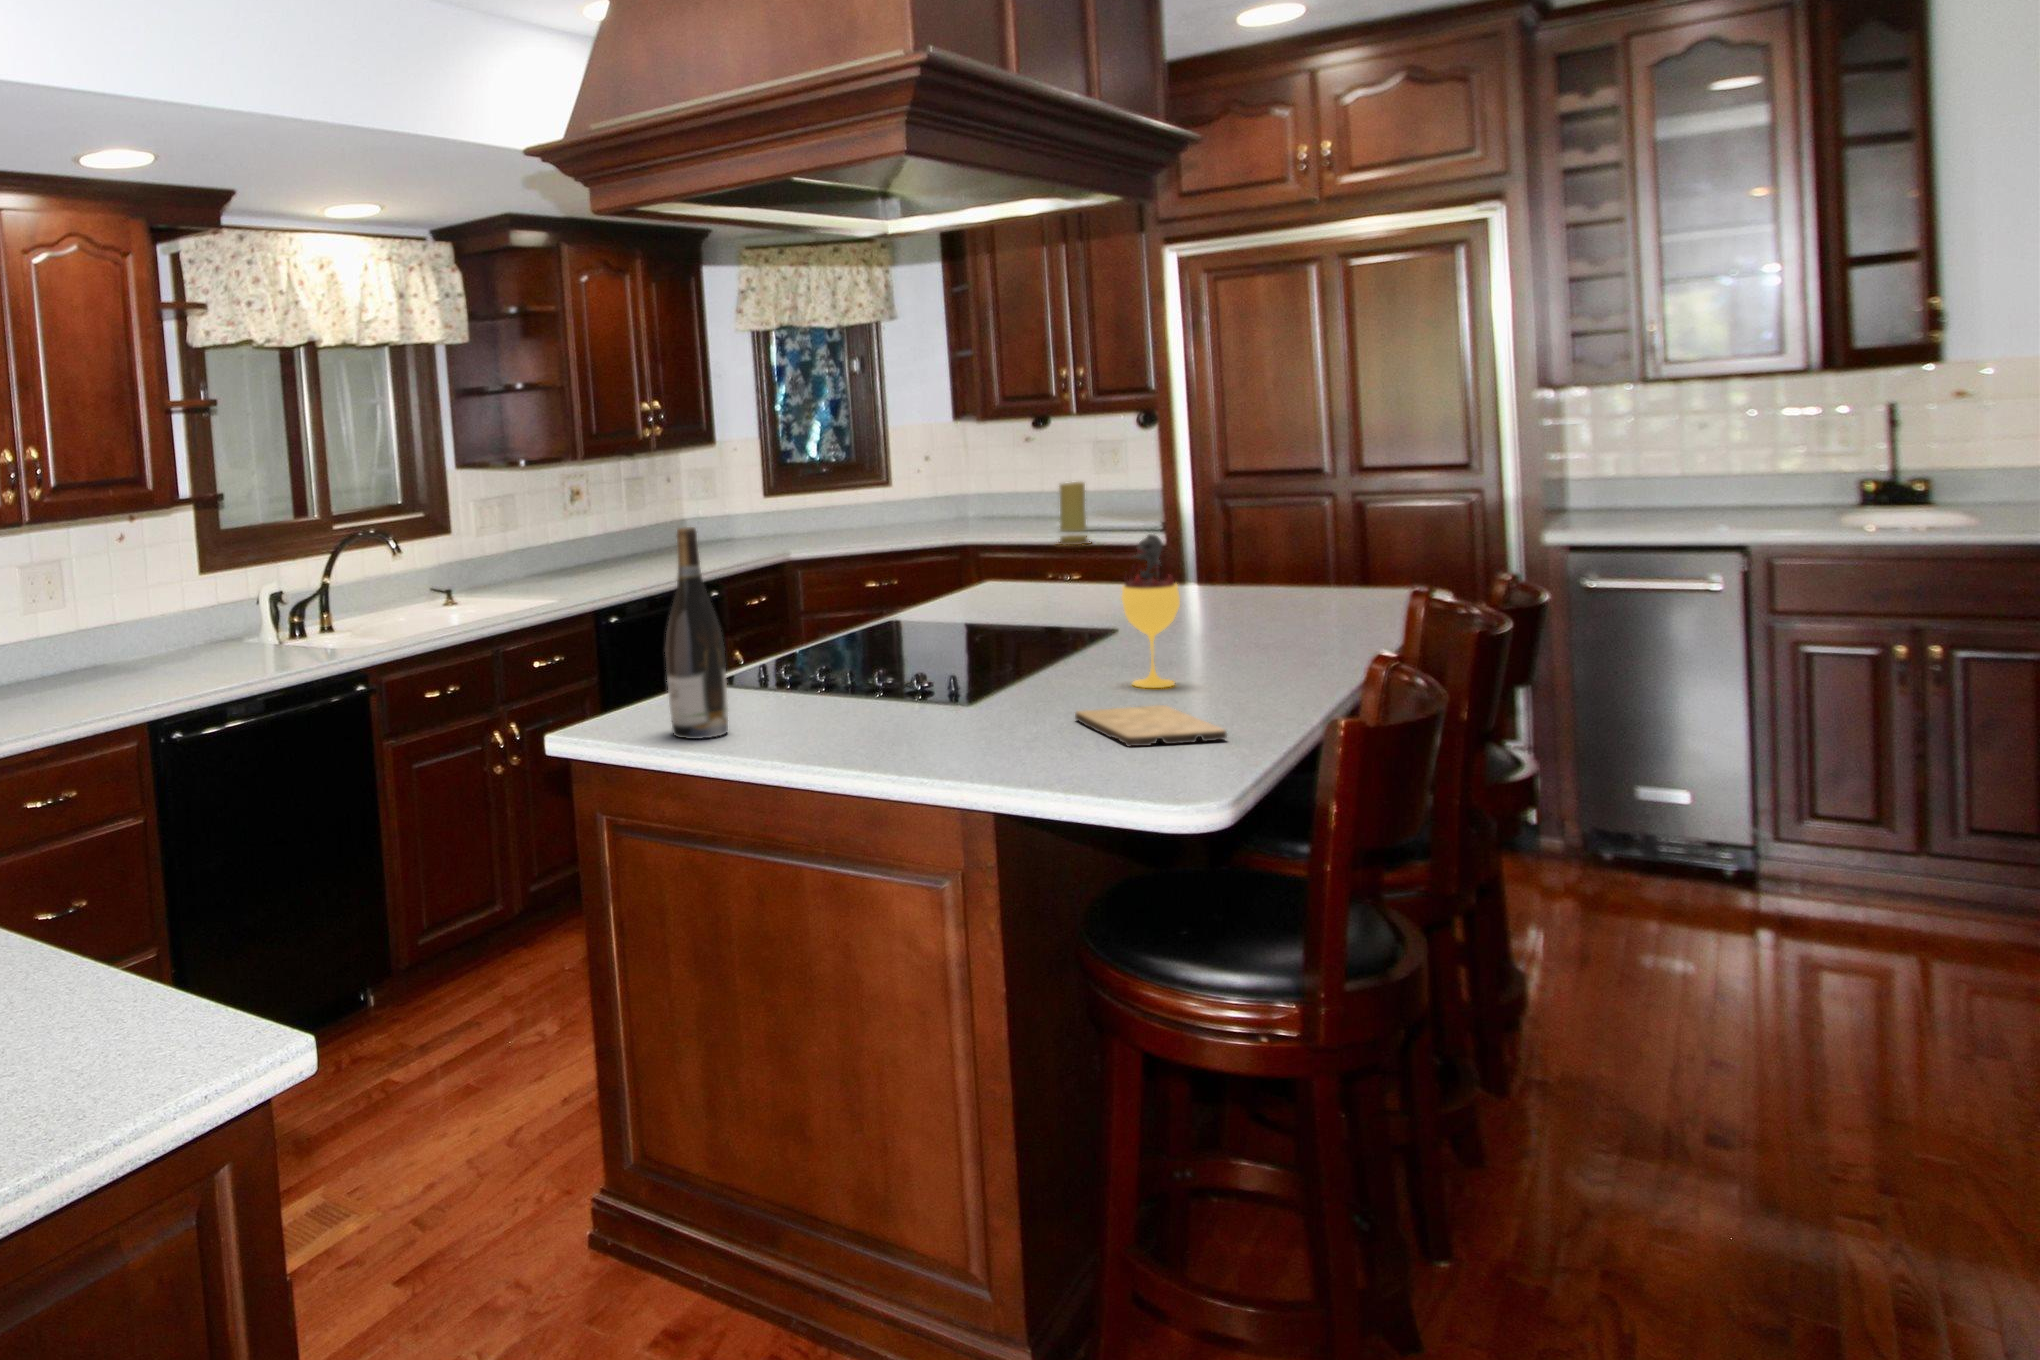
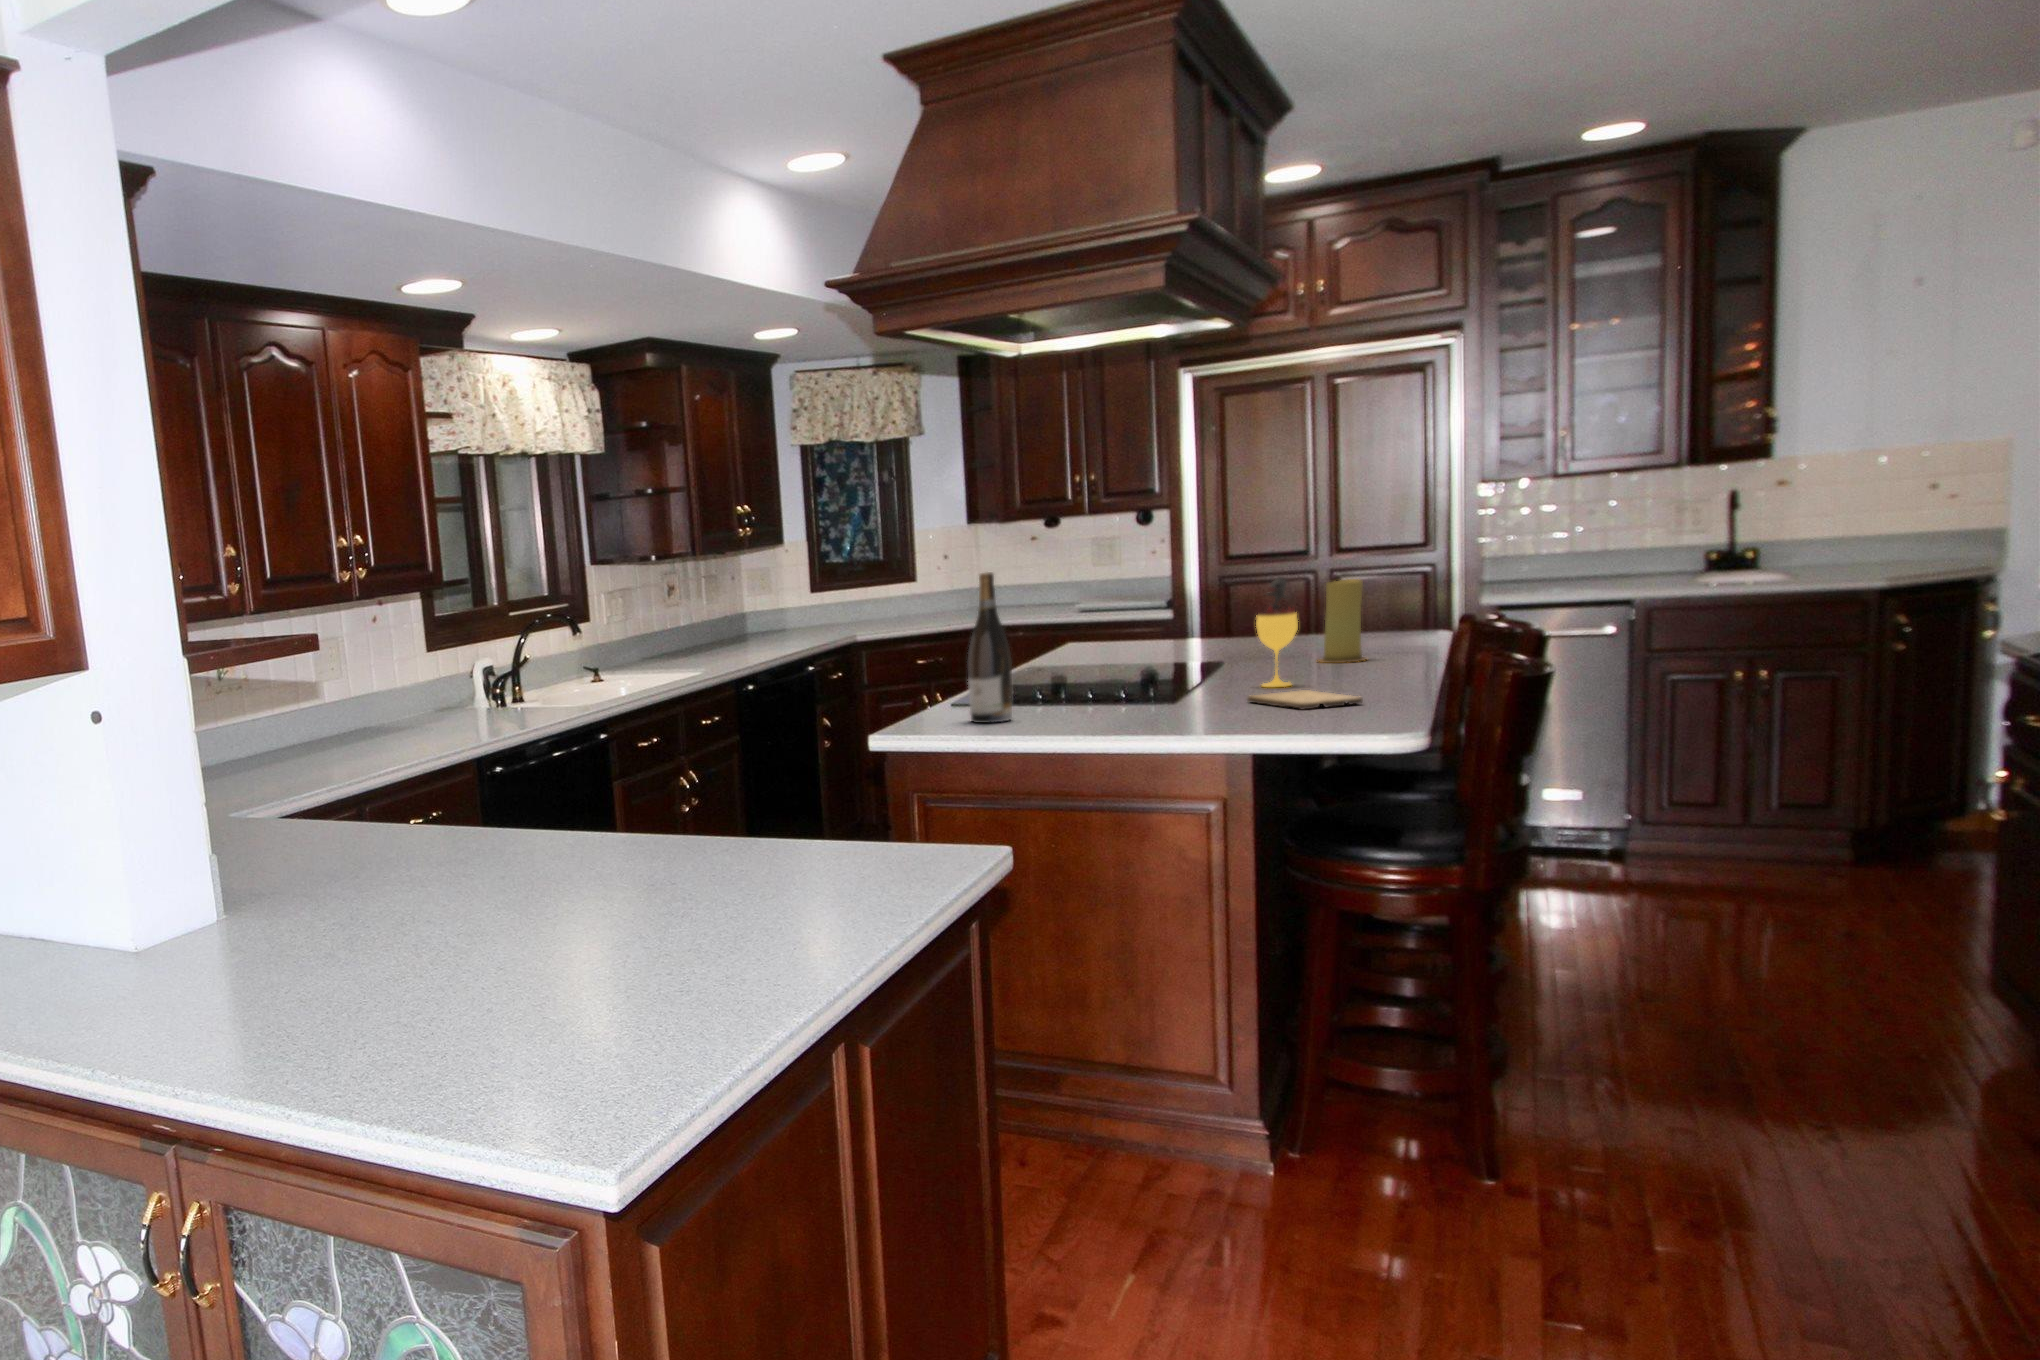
candle: present [1058,482,1089,545] -> present [1318,579,1366,663]

